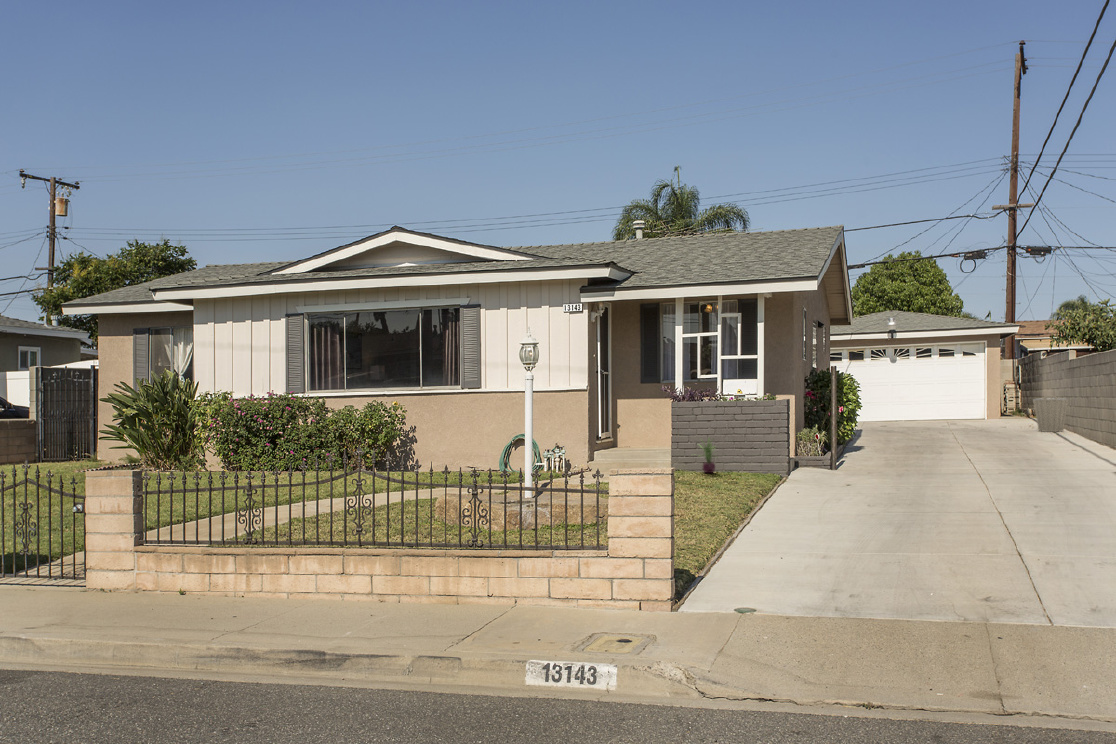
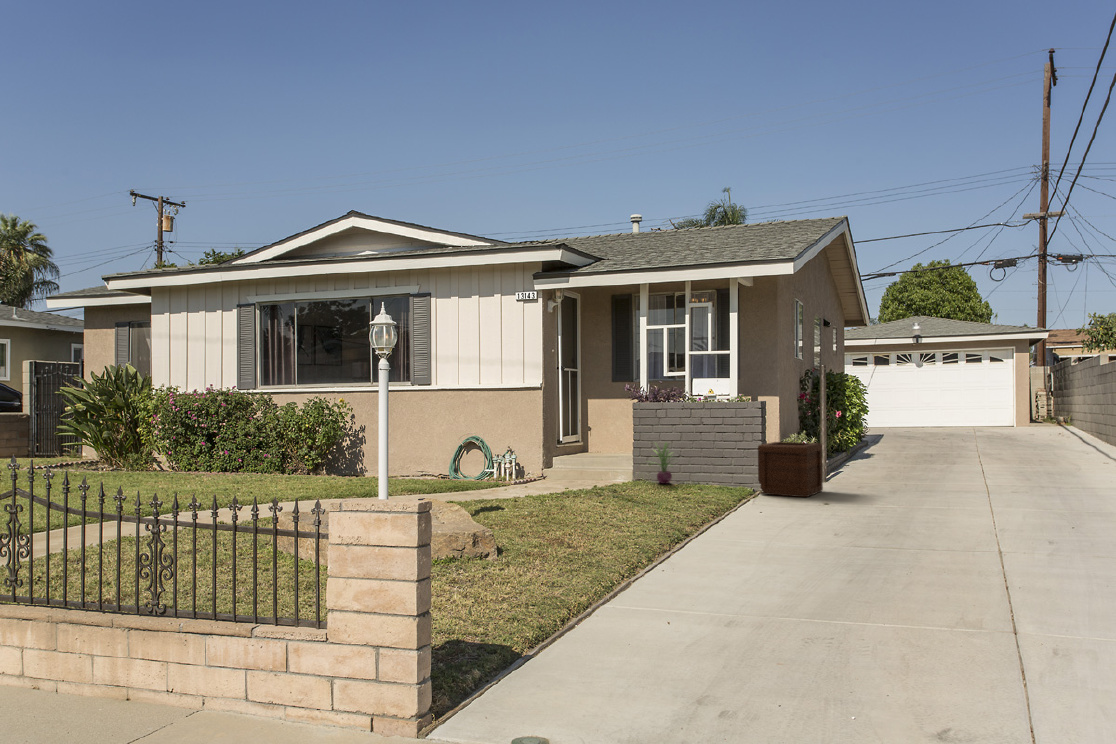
trash can: present [1033,395,1068,432] -> none [1066,402,1107,442]
wooden crate: none [788,436,840,482] -> present [758,442,823,497]

